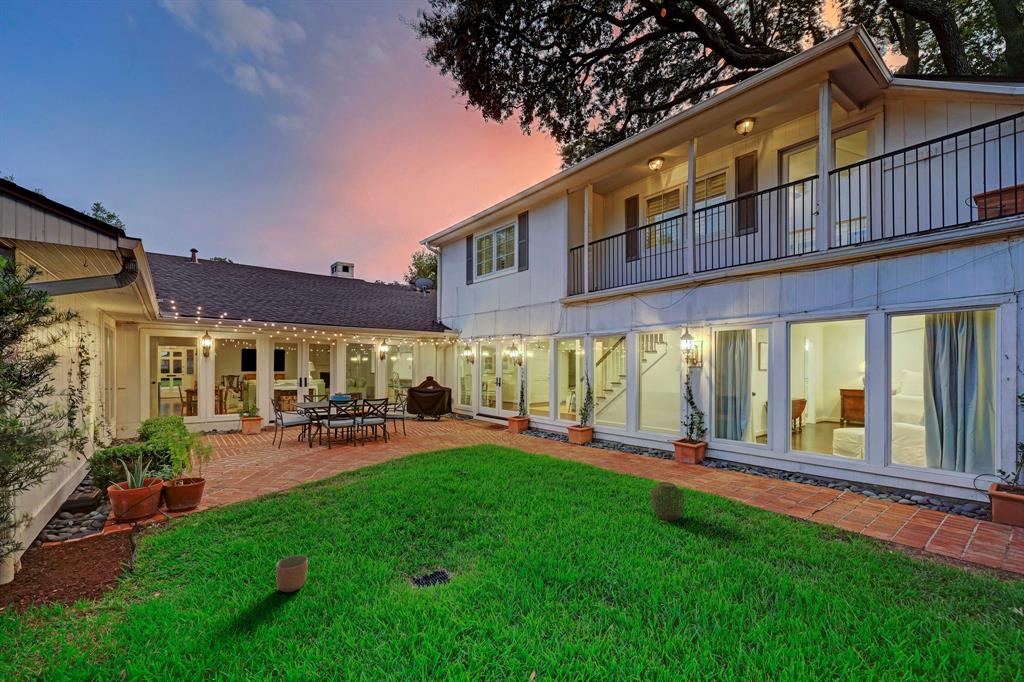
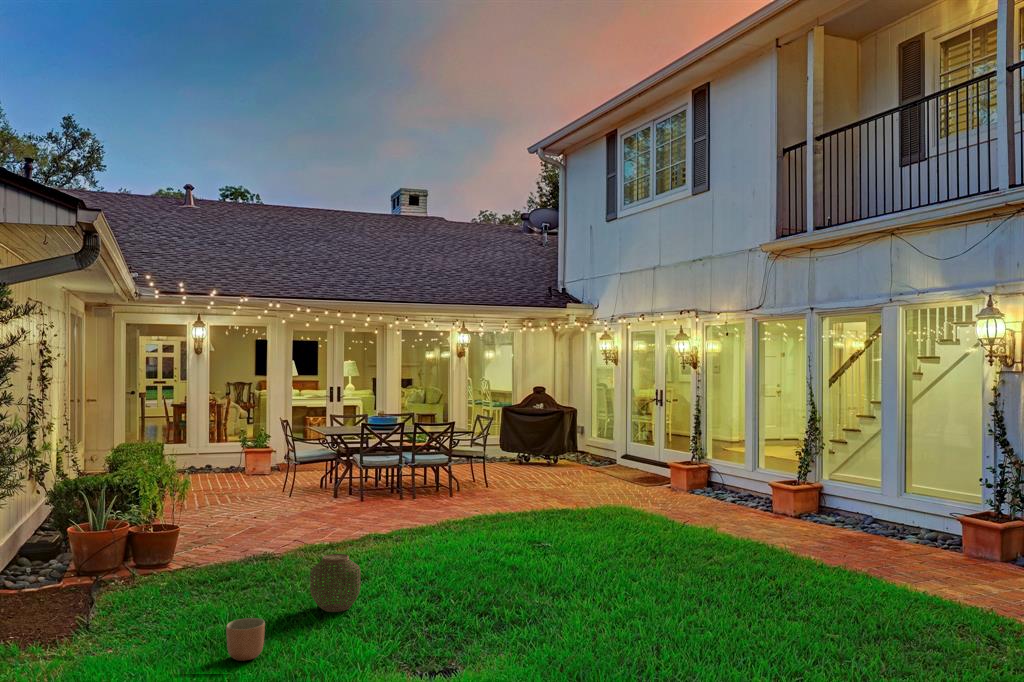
woven basket: present [651,482,684,521] -> present [310,554,361,612]

